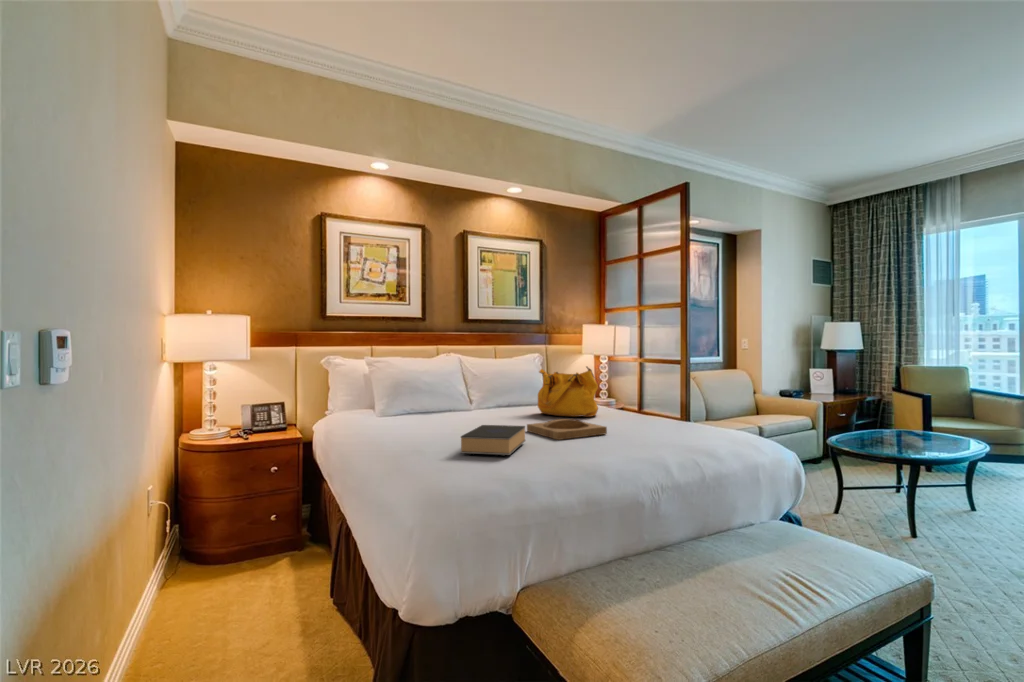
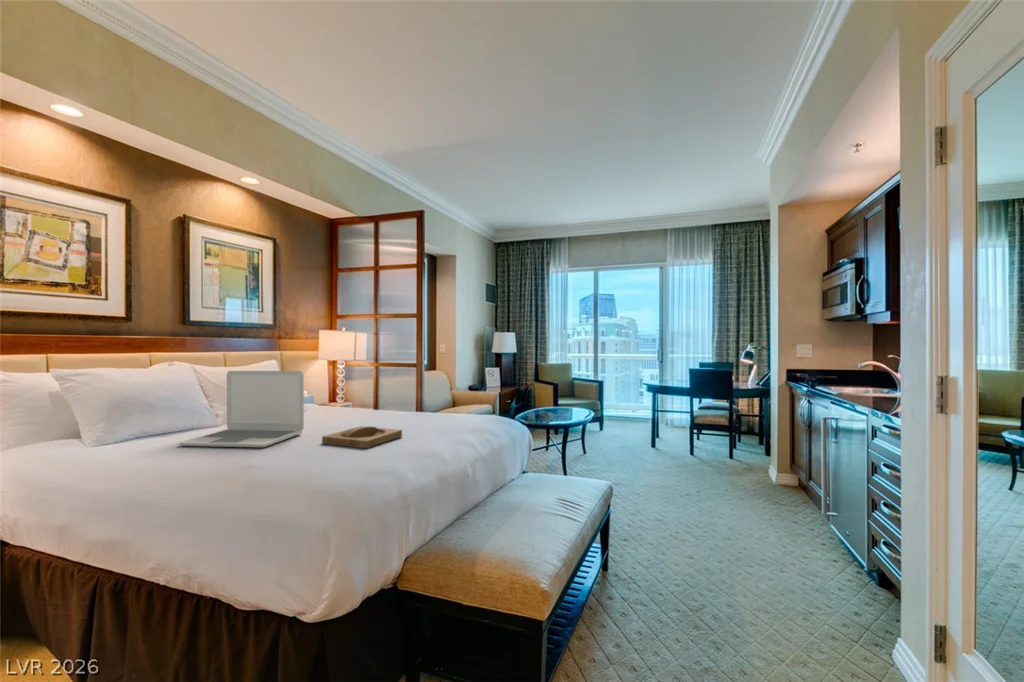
laptop: none [429,360,524,429] -> present [180,371,304,447]
handbag: present [538,367,598,417] -> none [304,373,370,423]
book: present [461,425,525,456] -> none [289,440,346,479]

